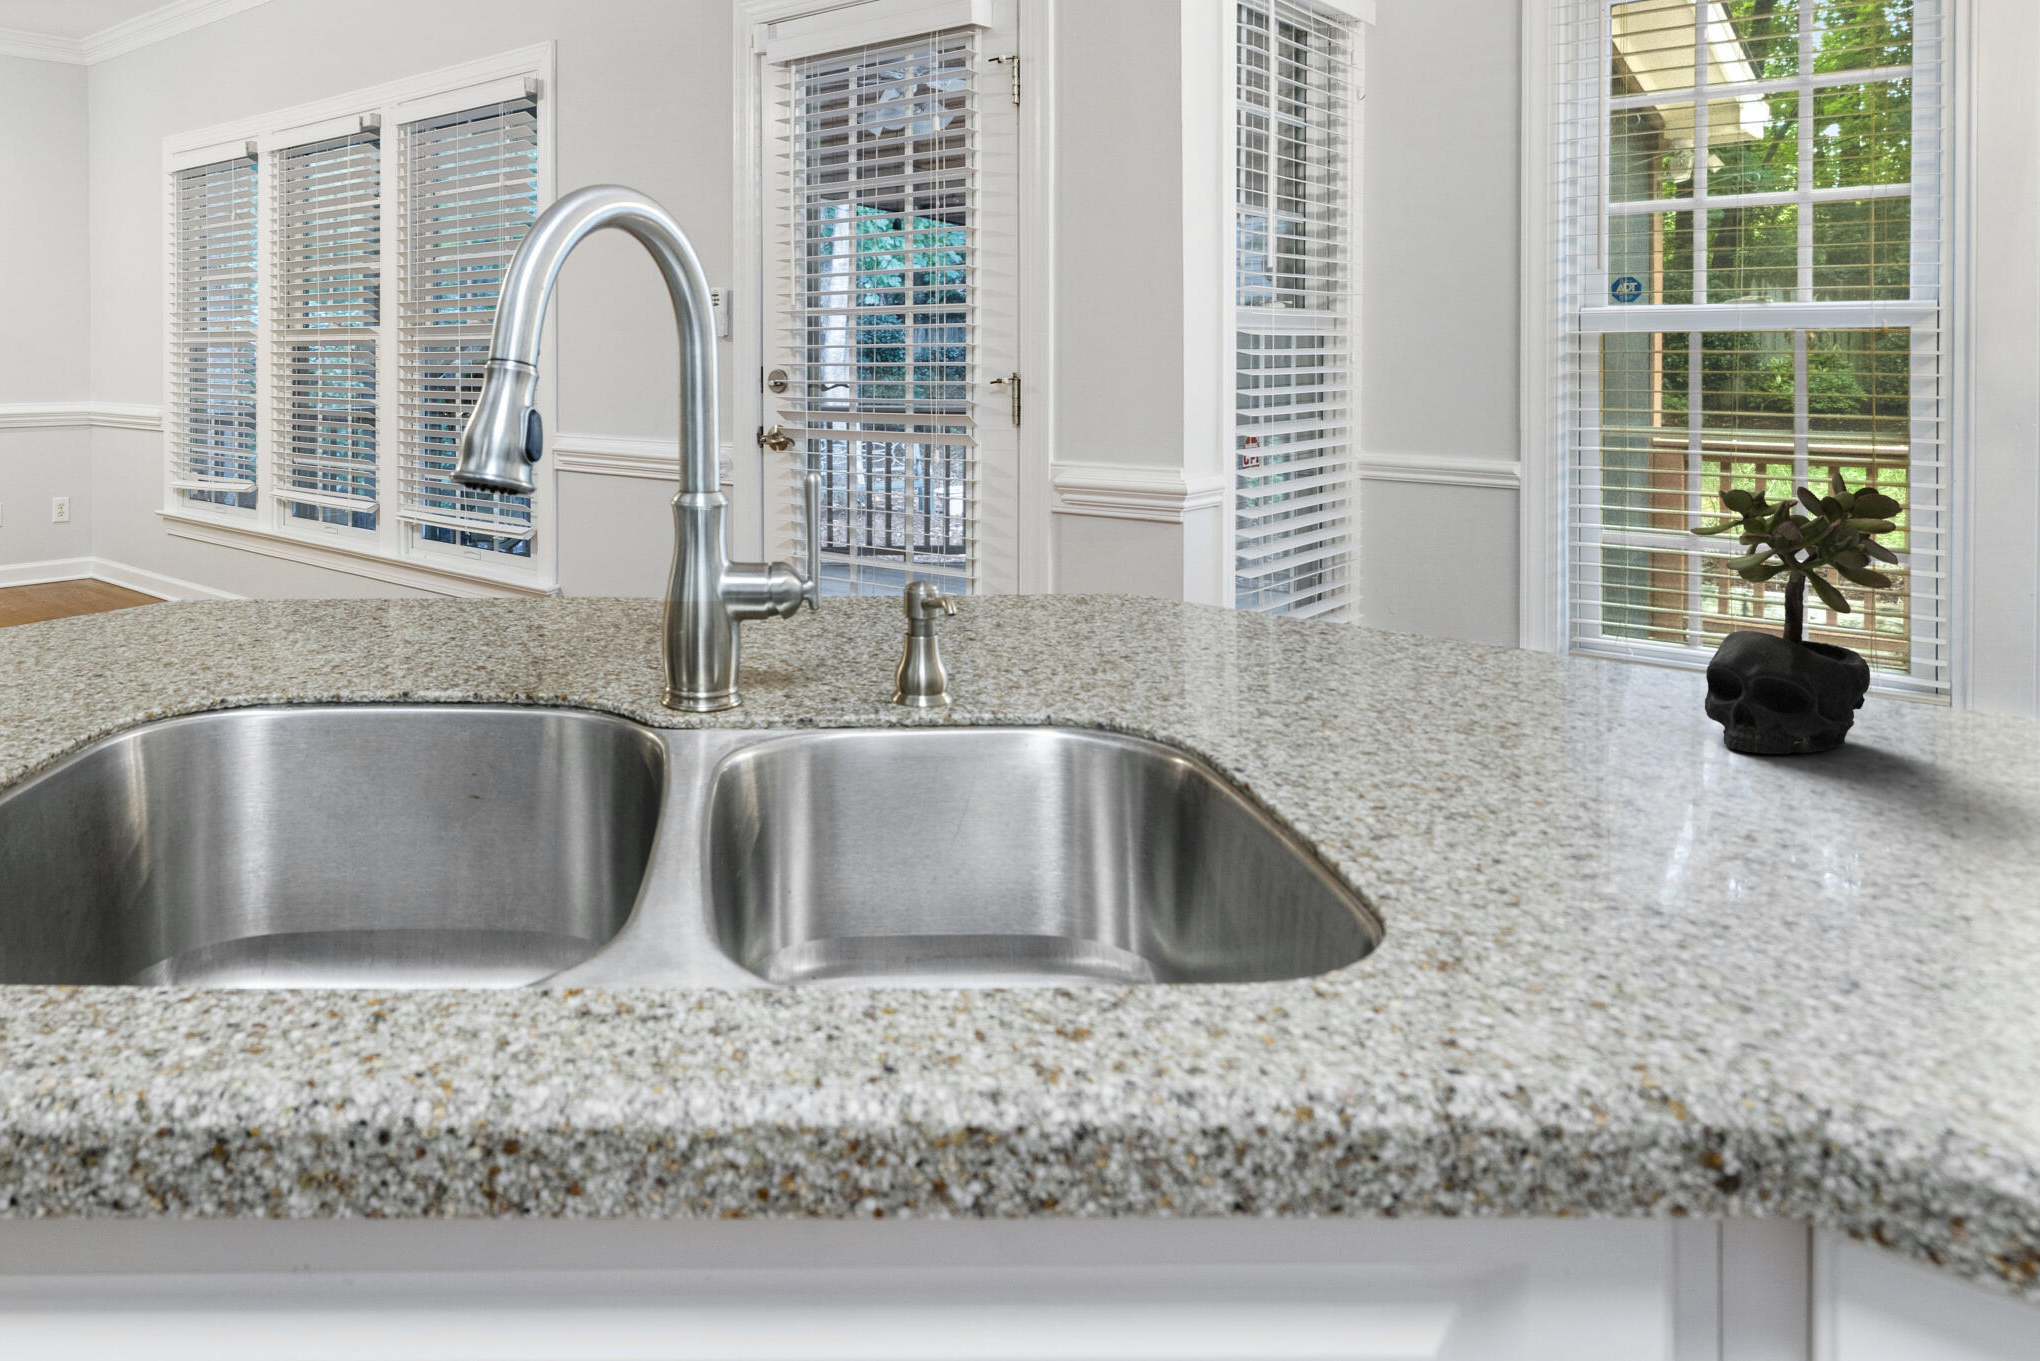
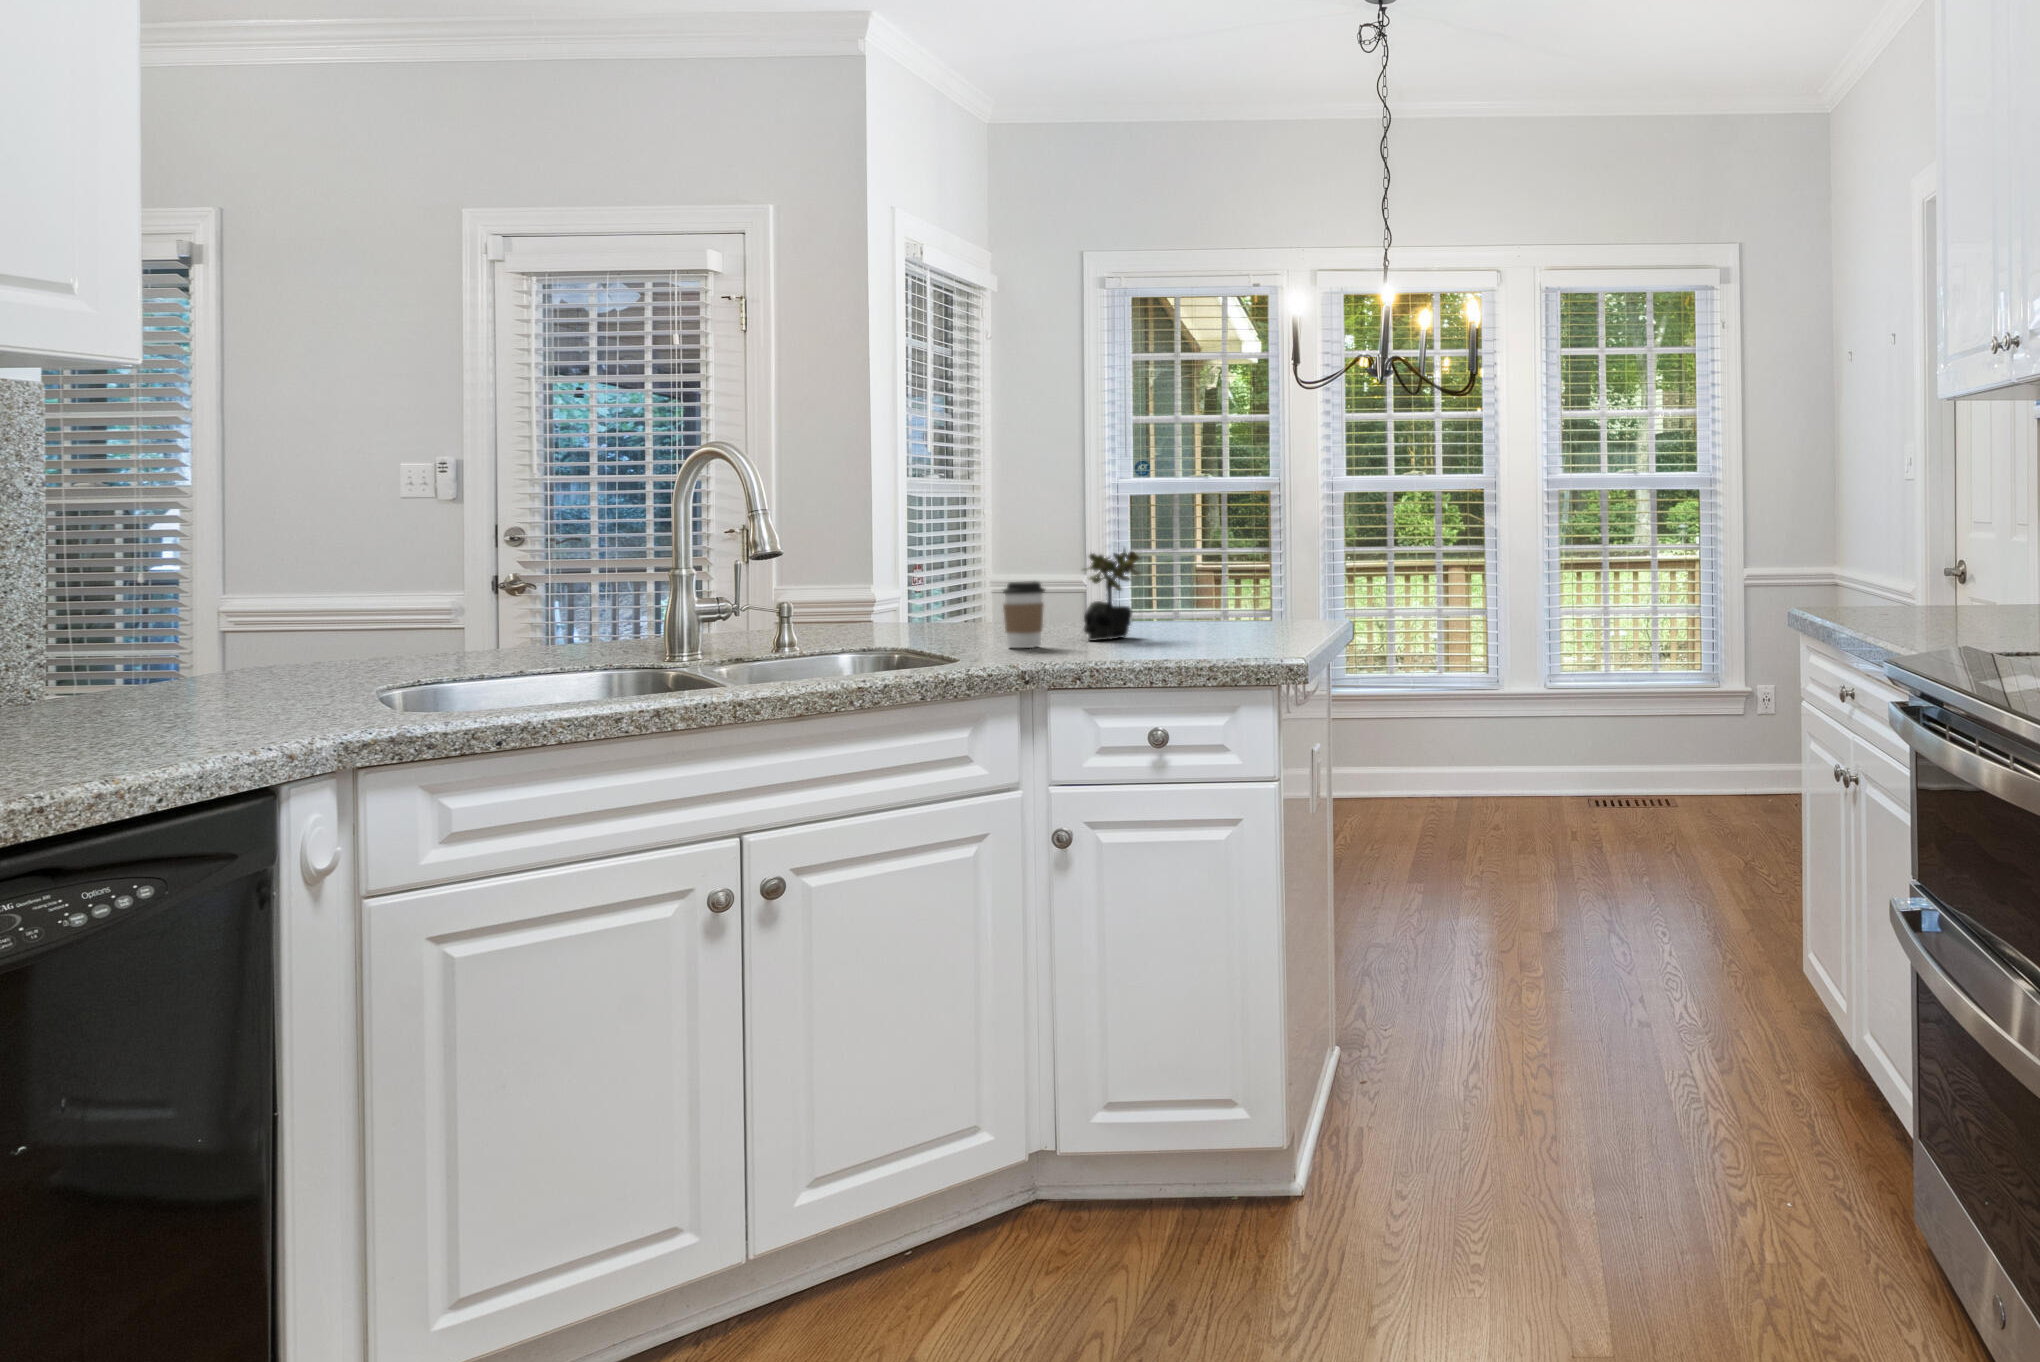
coffee cup: none [1471,566,1610,771] -> present [1003,582,1045,648]

